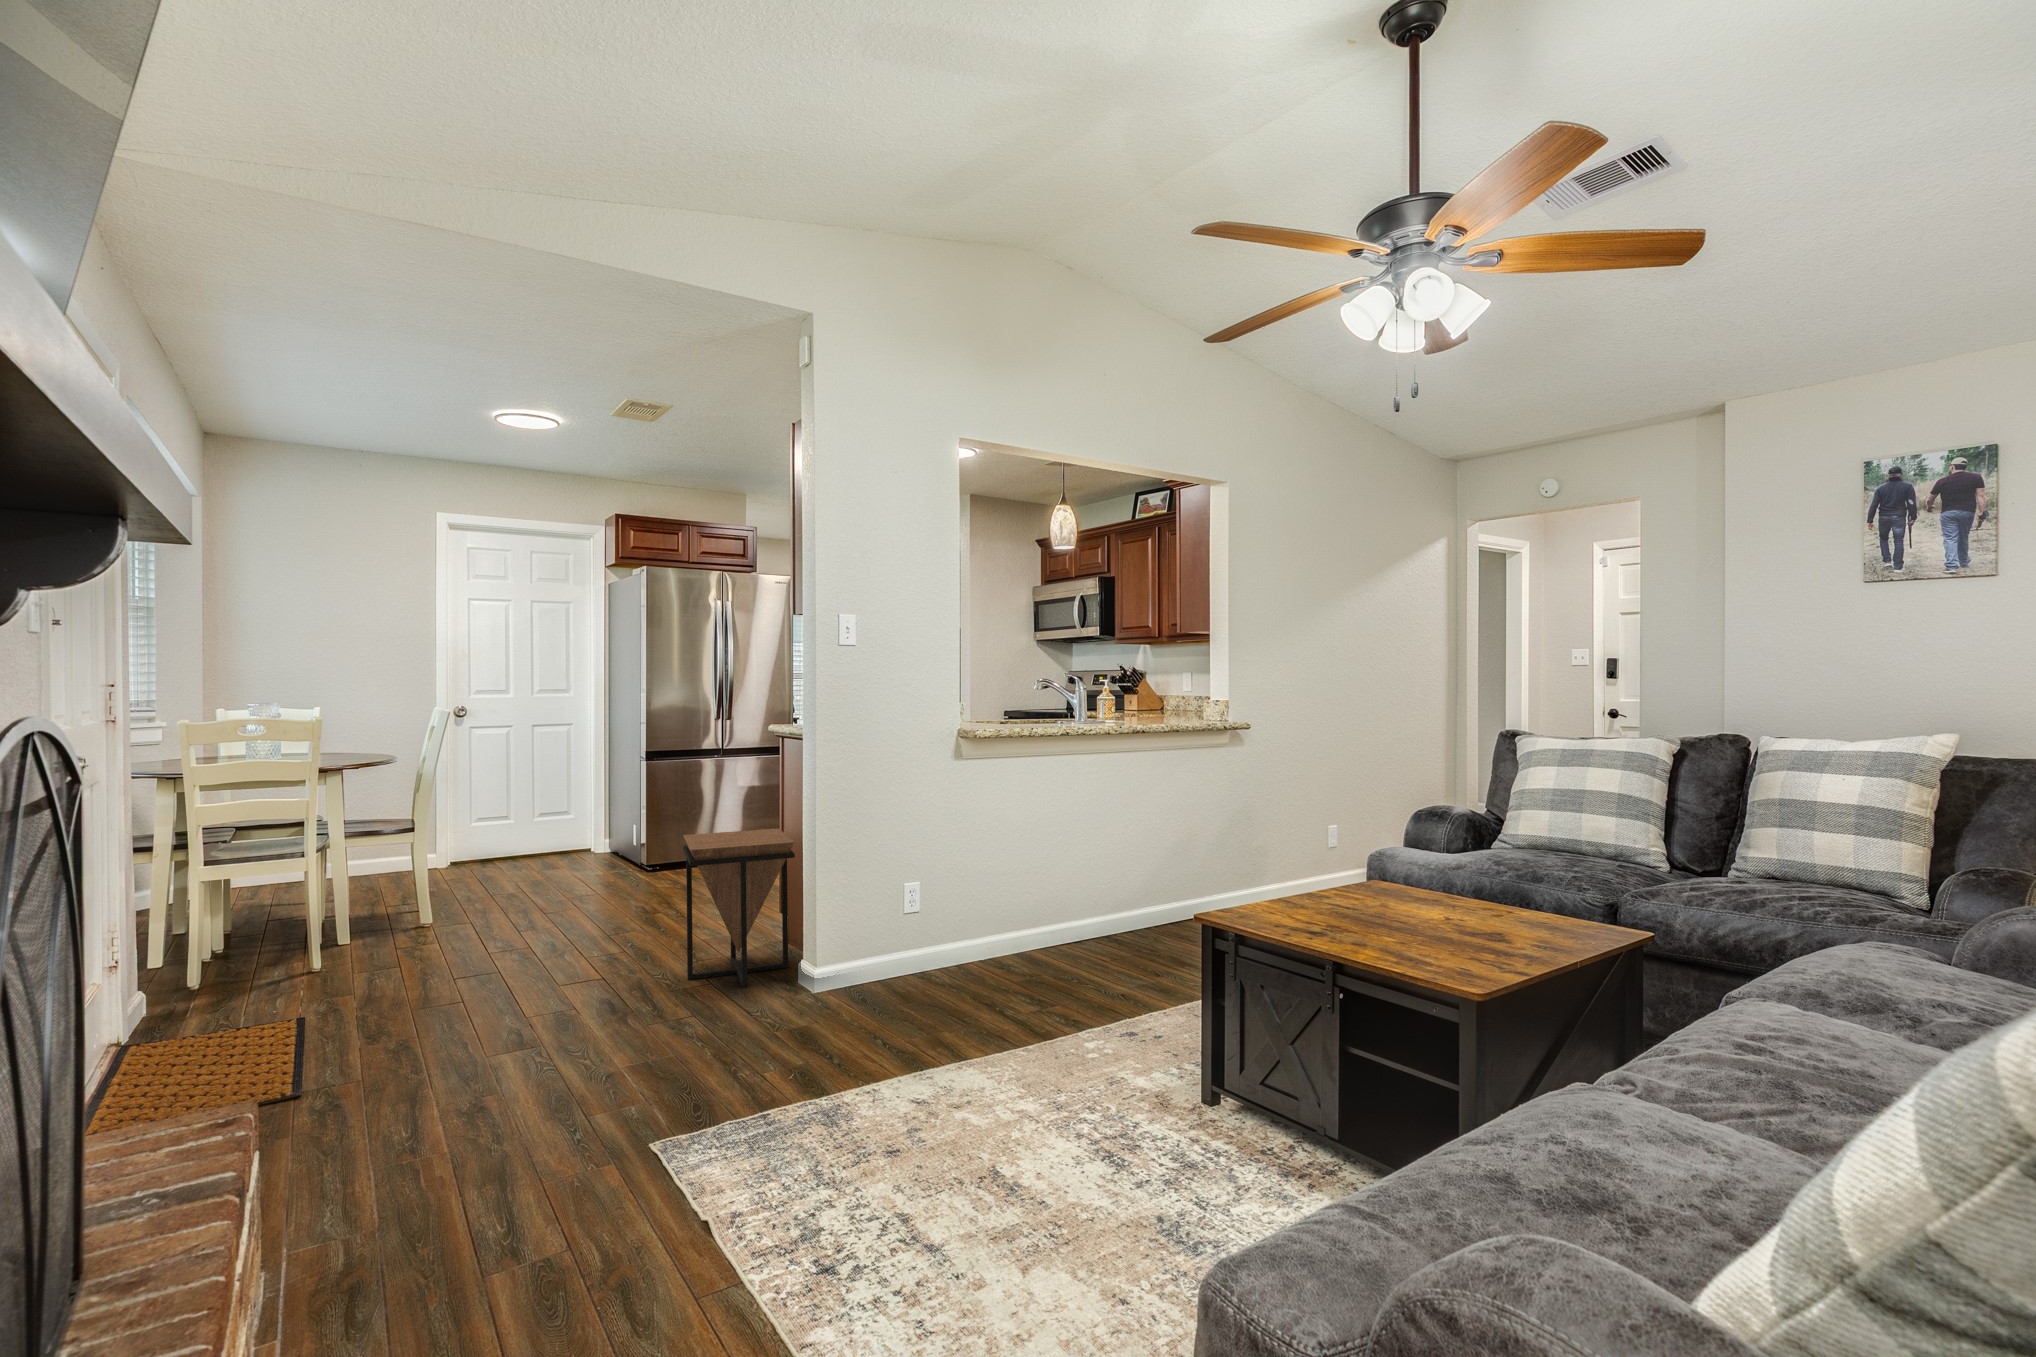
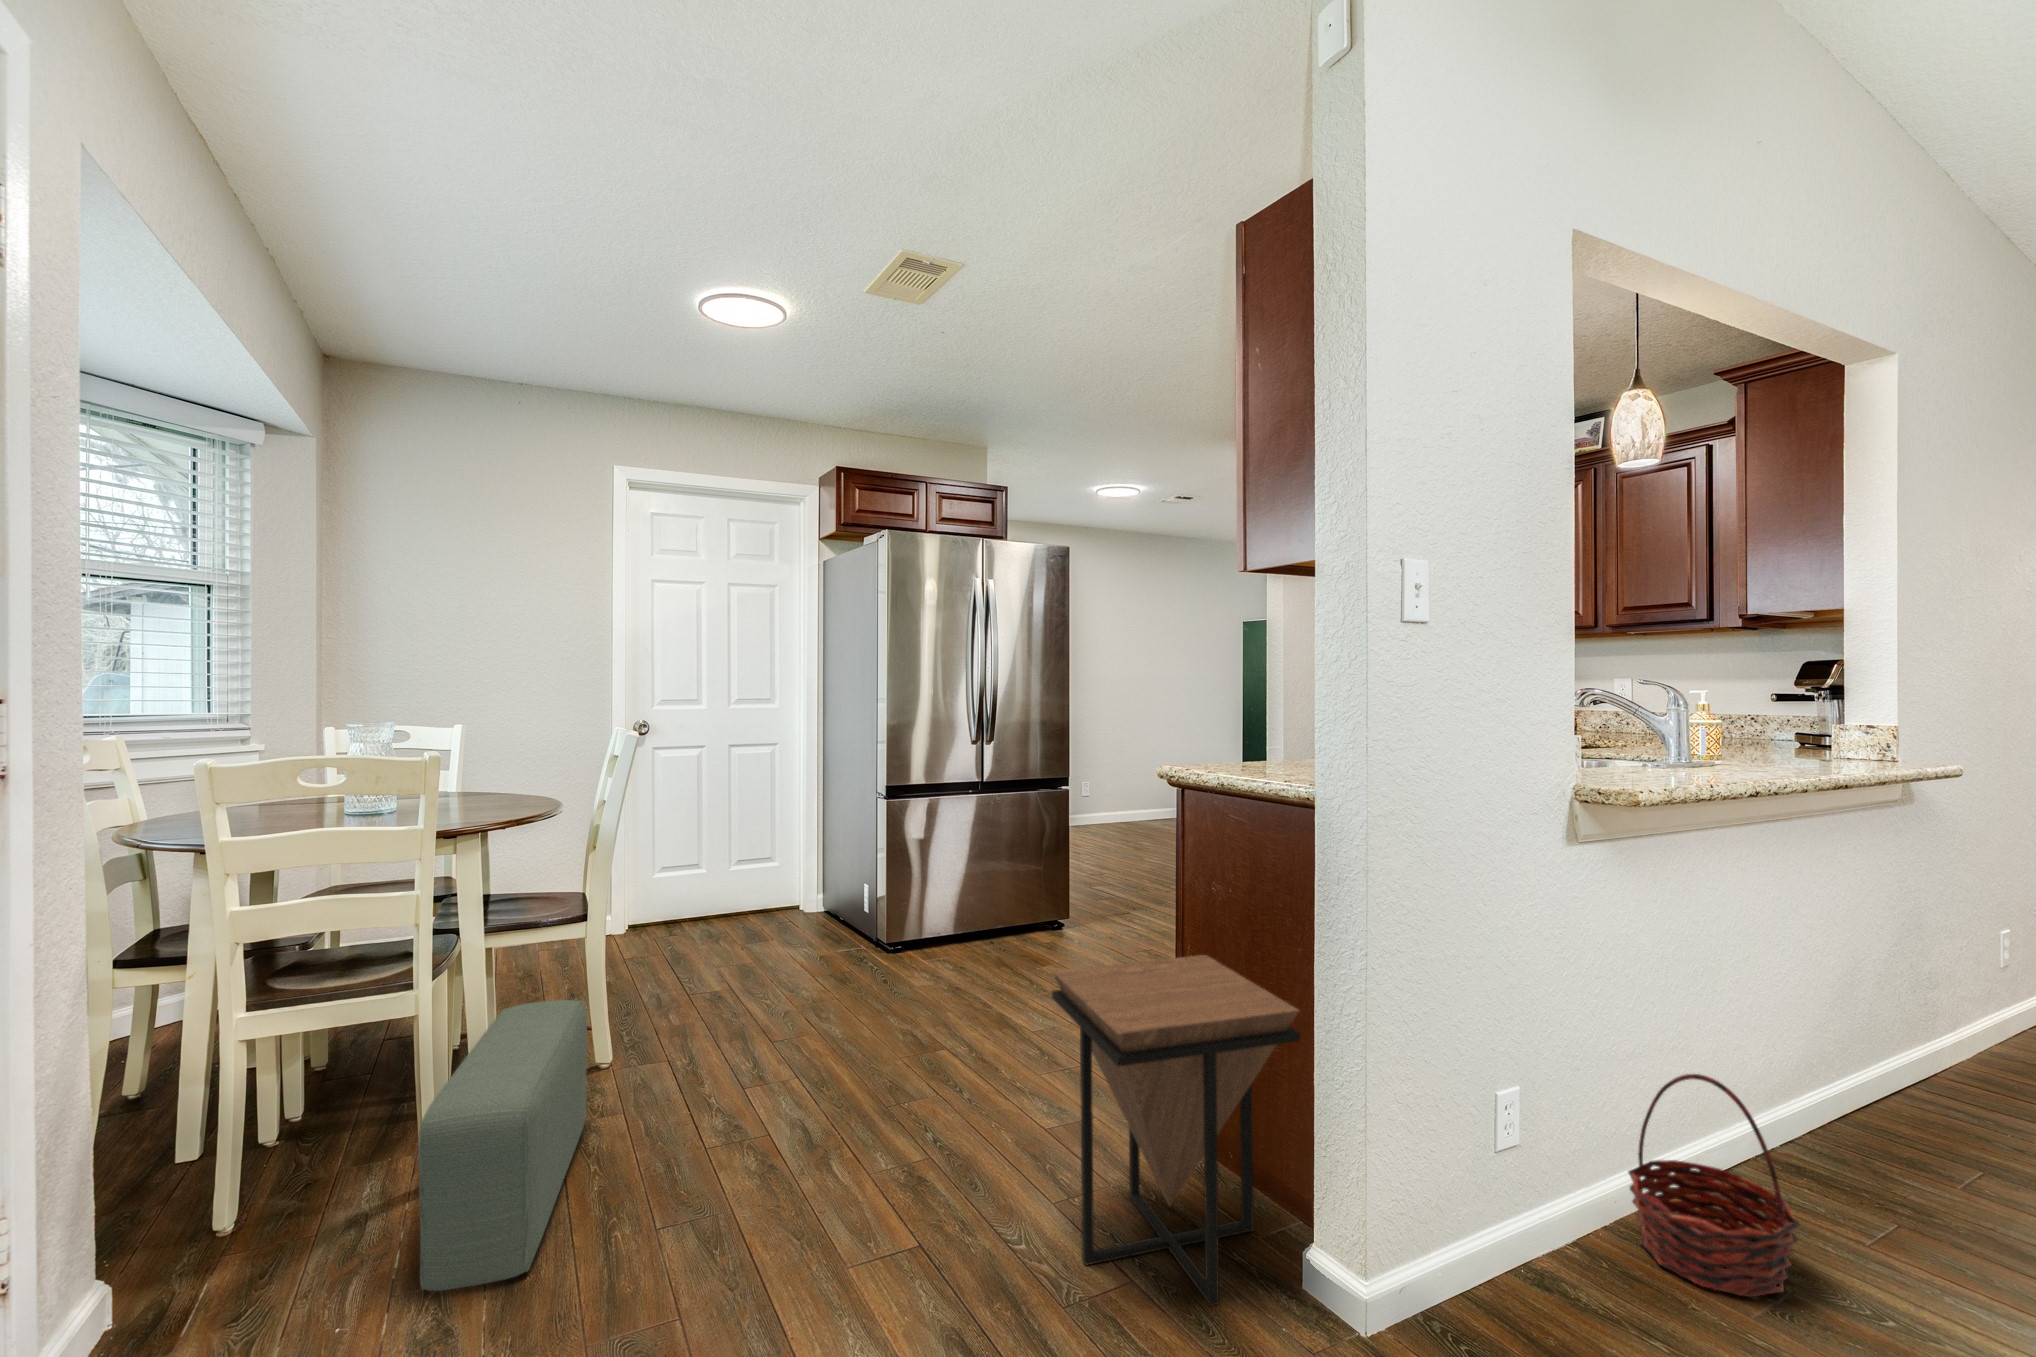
pouf: none [317,872,412,999] -> present [418,1000,587,1291]
basket: none [978,874,1048,974] -> present [1628,1074,1800,1297]

